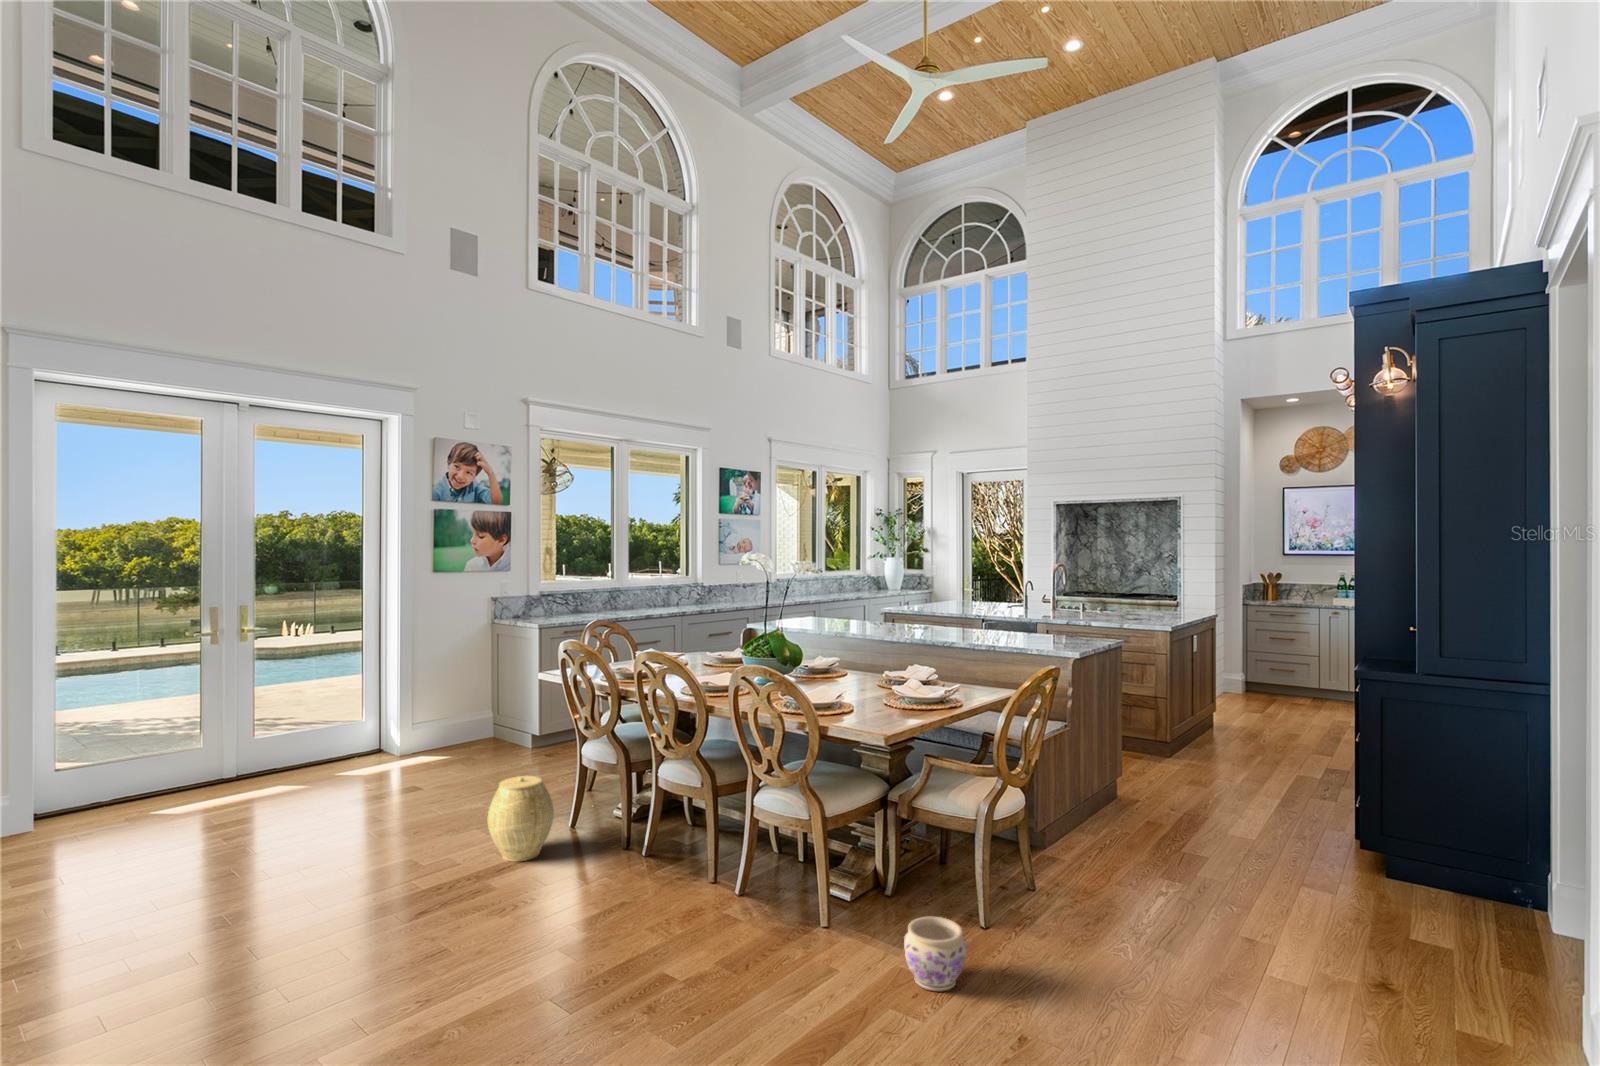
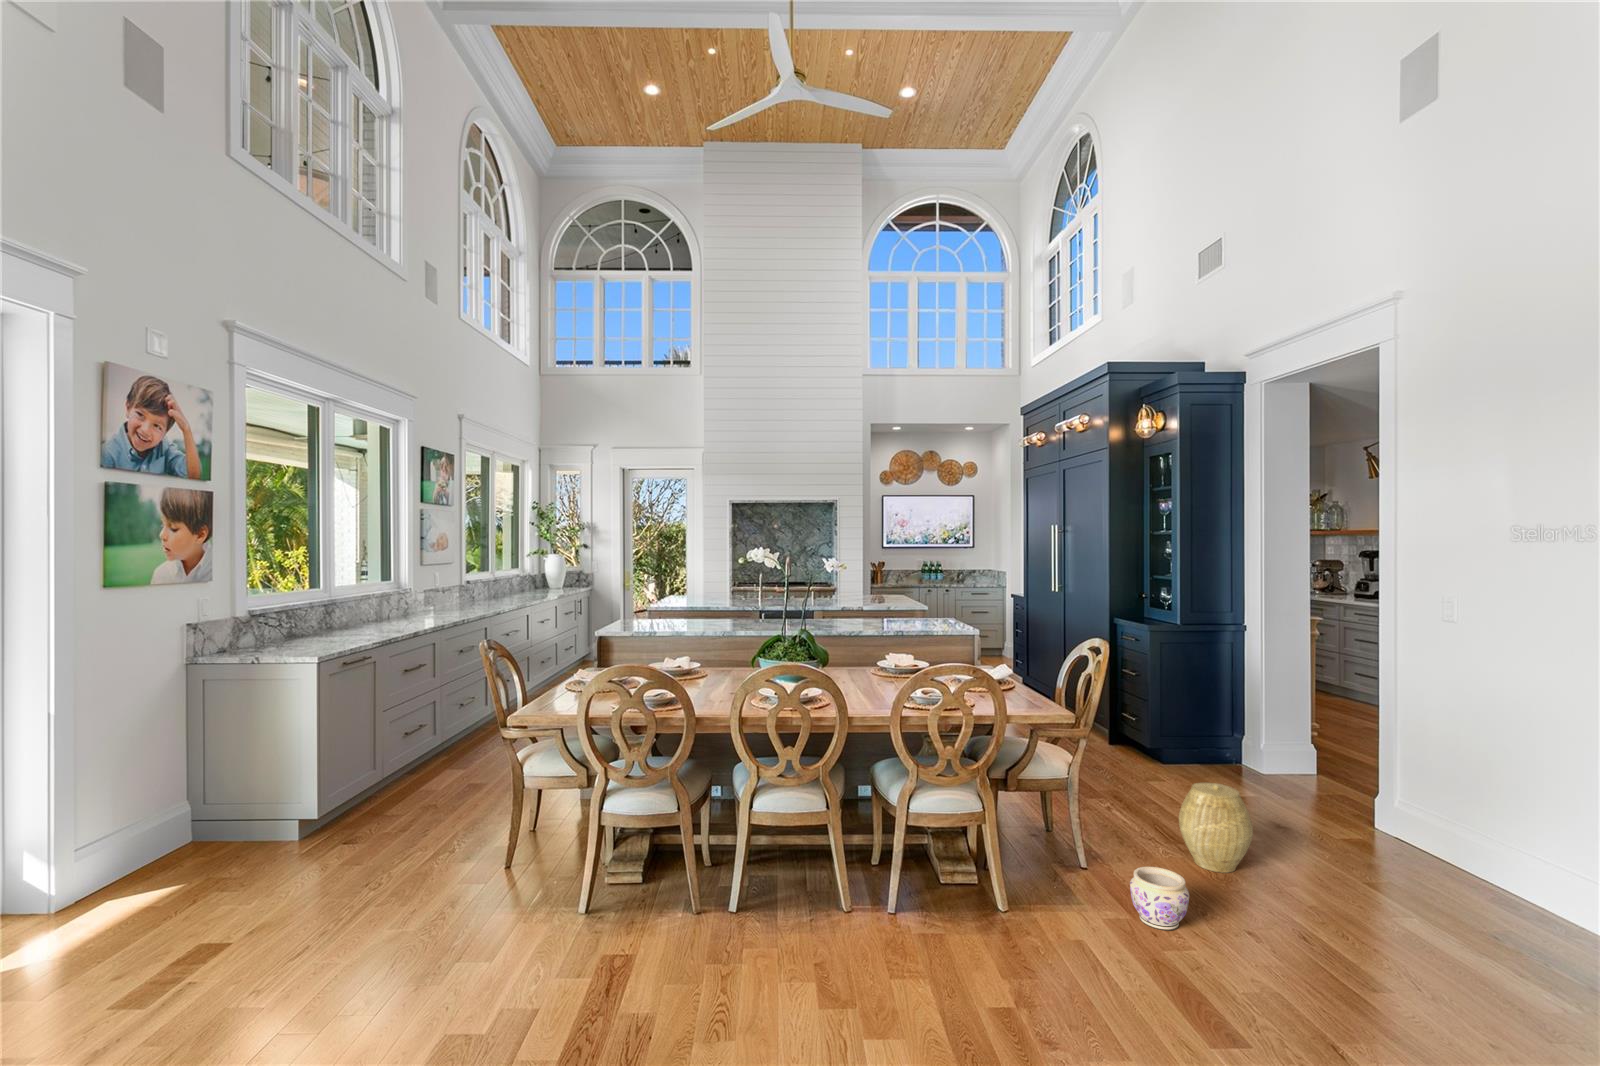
woven basket: present [488,776,554,862] -> present [1179,782,1253,873]

